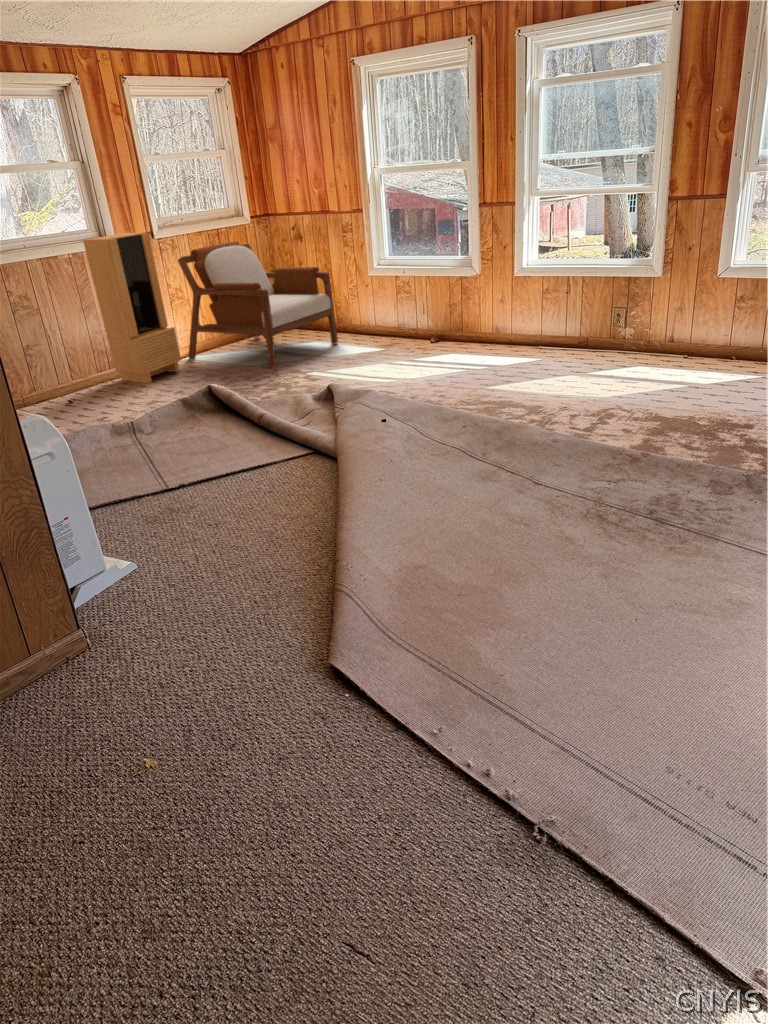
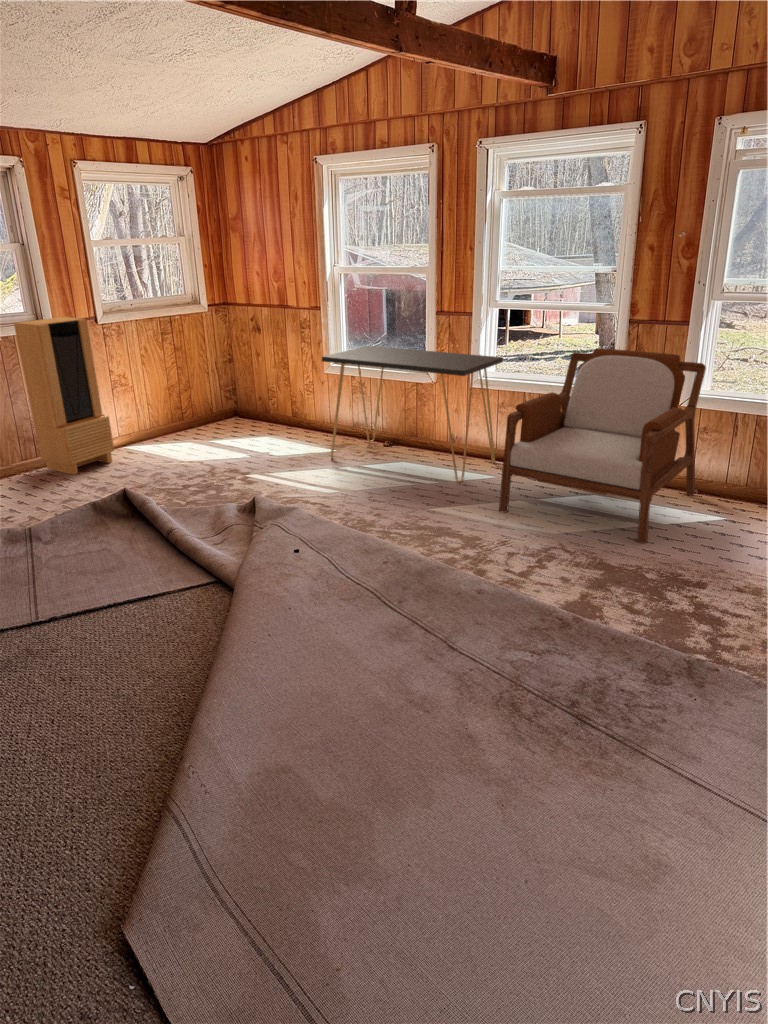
armchair: present [178,242,338,367] -> present [499,348,706,544]
desk: none [372,245,546,367] -> present [322,346,503,482]

